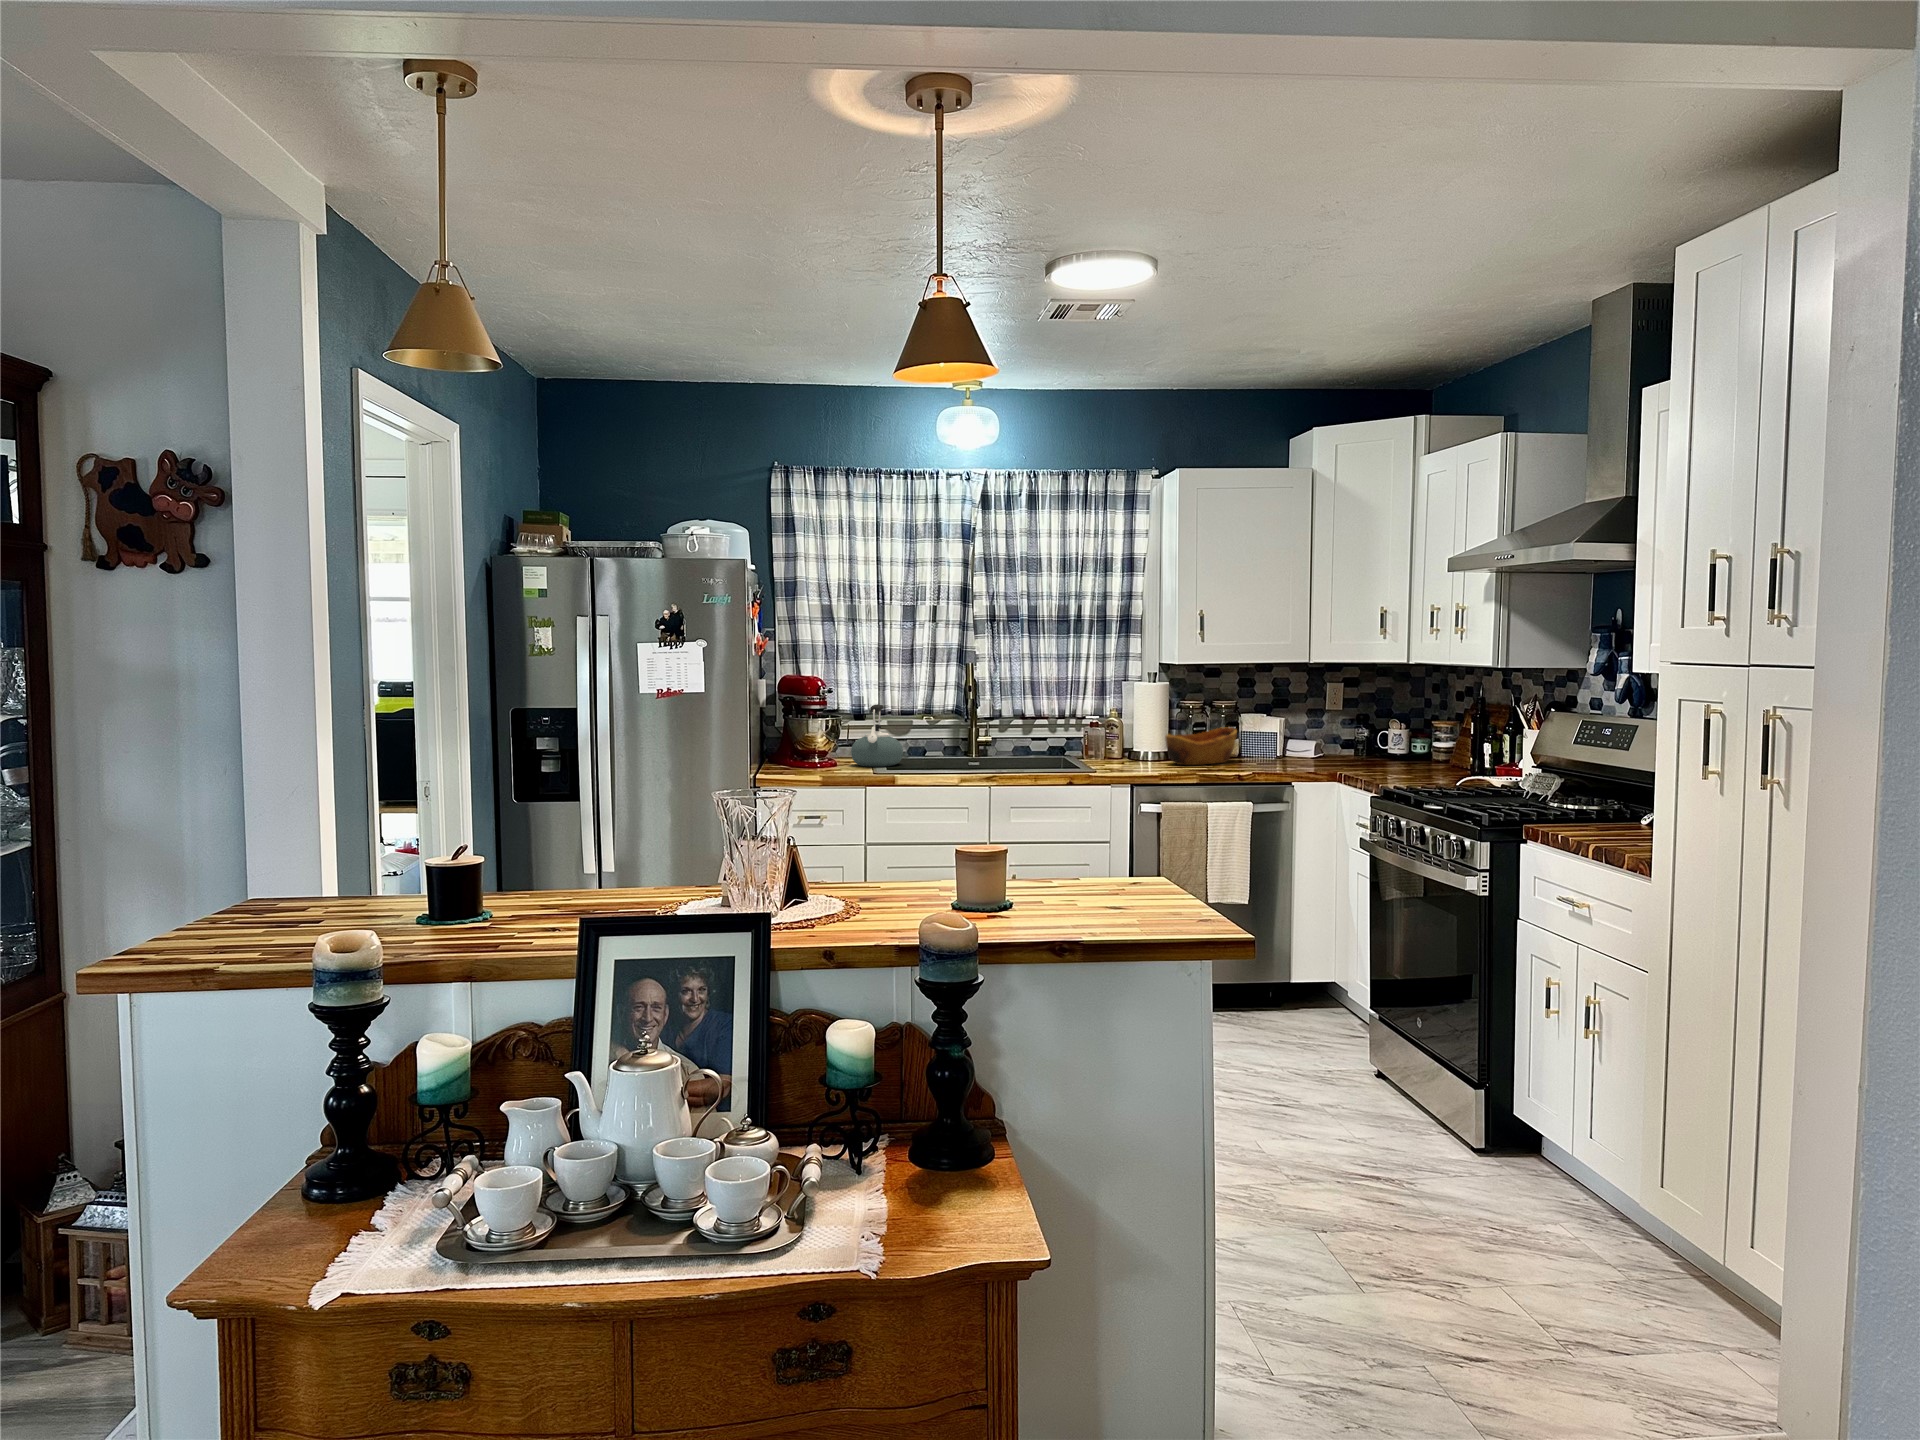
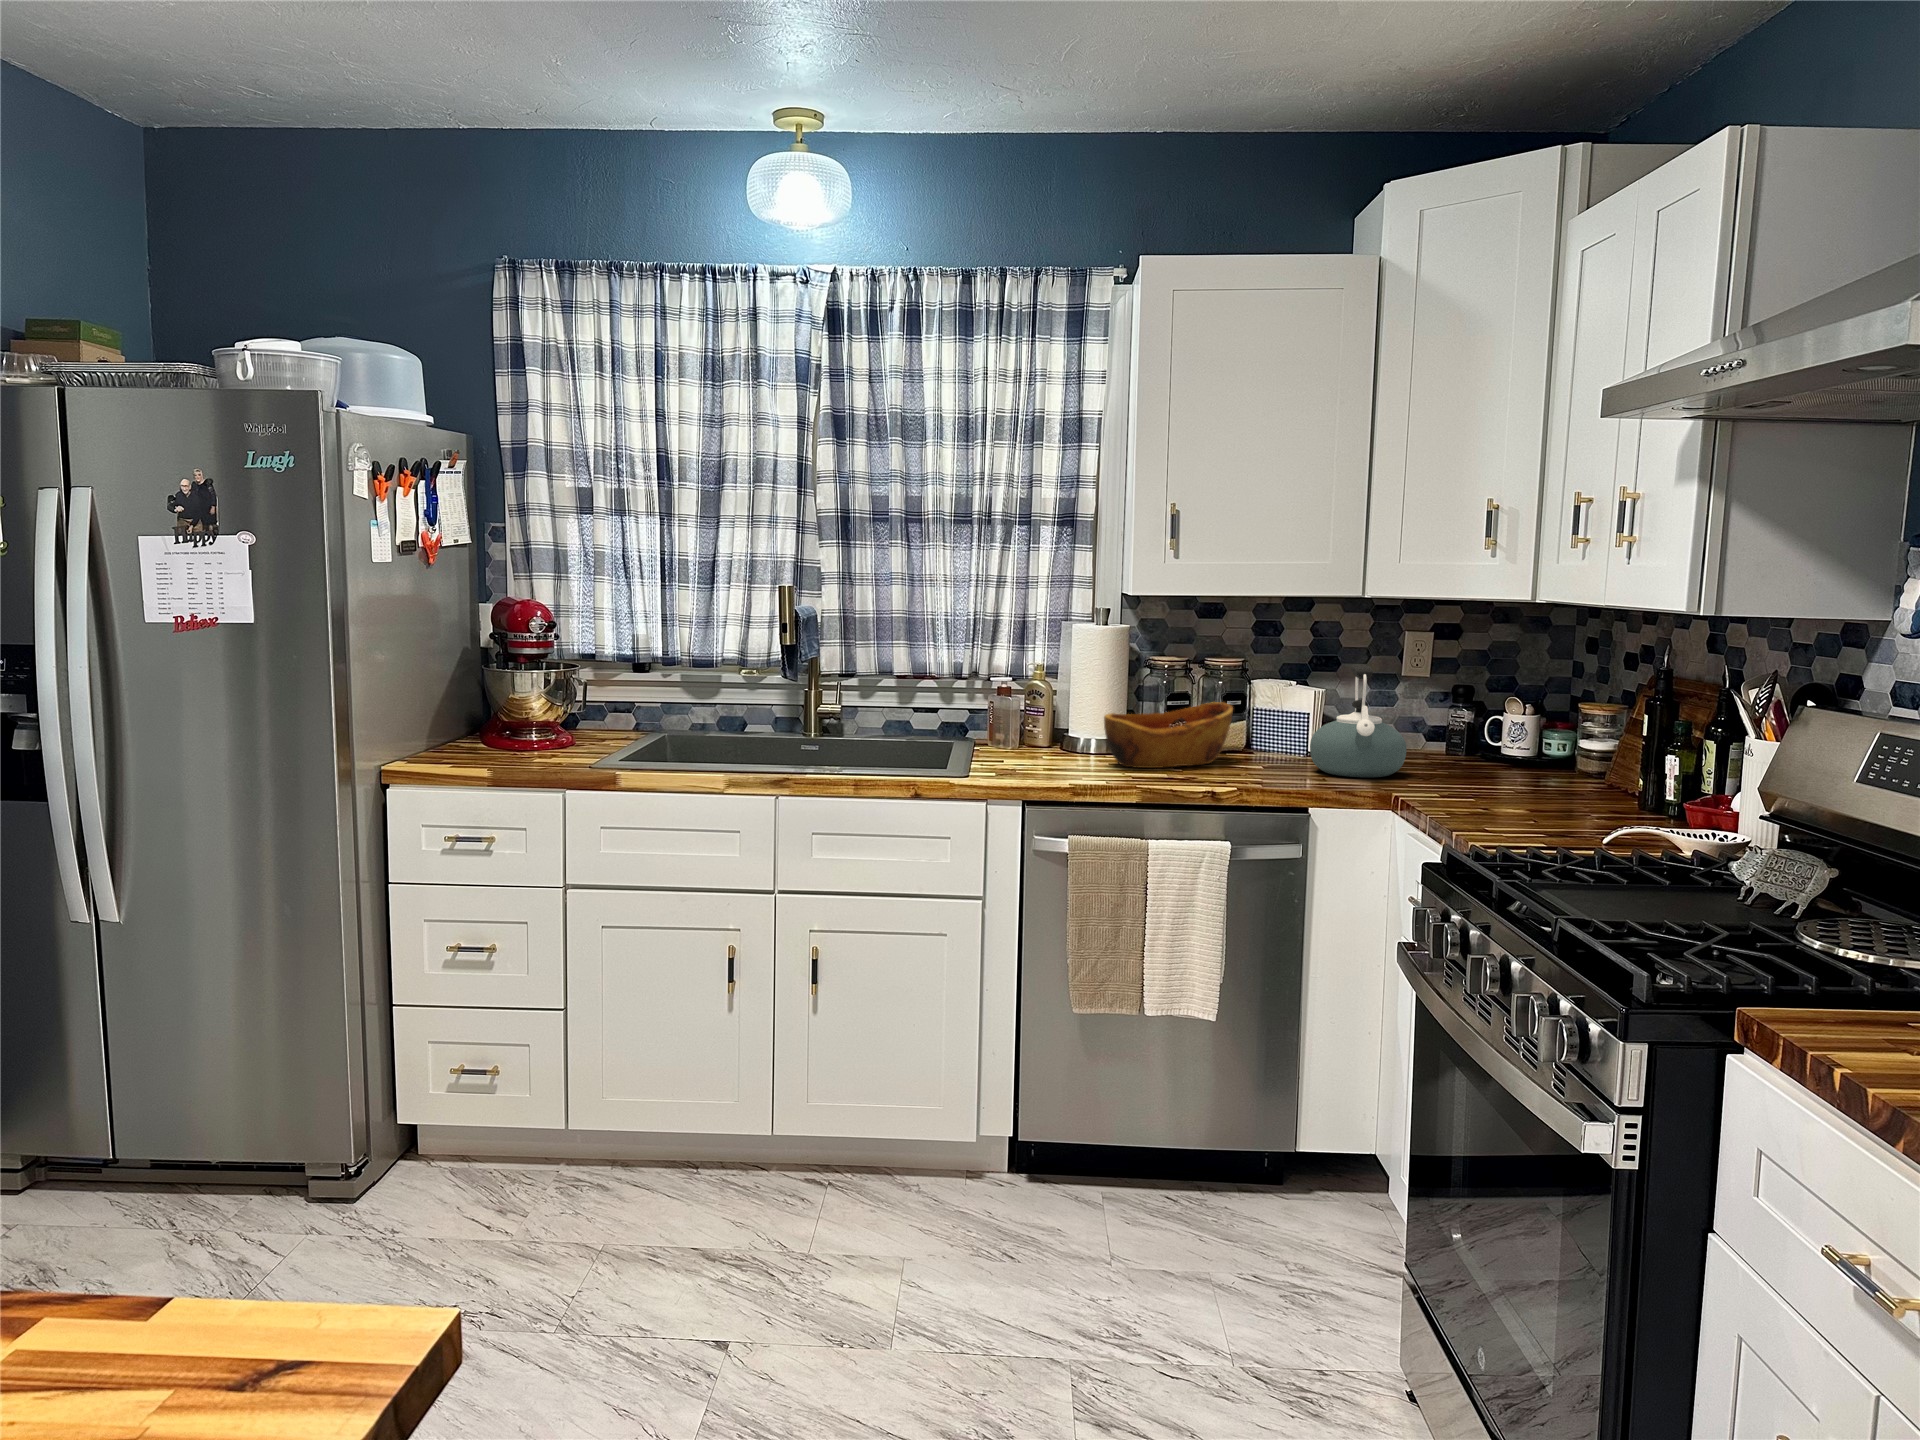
kettle: present [851,705,903,767] -> present [1310,664,1406,777]

